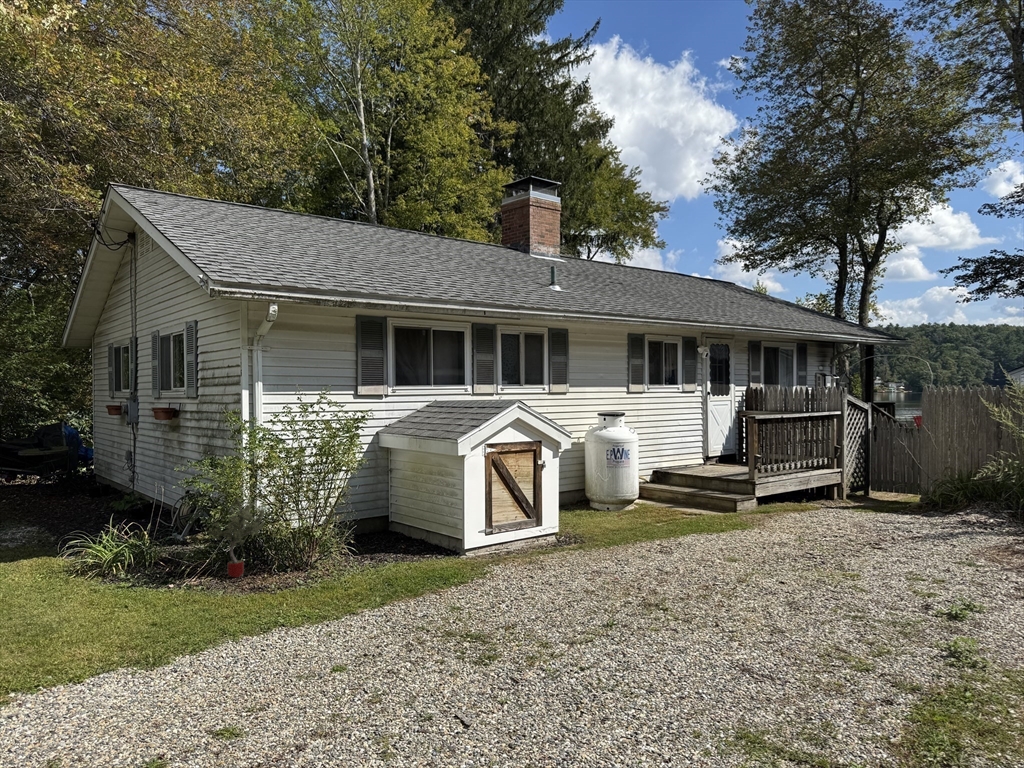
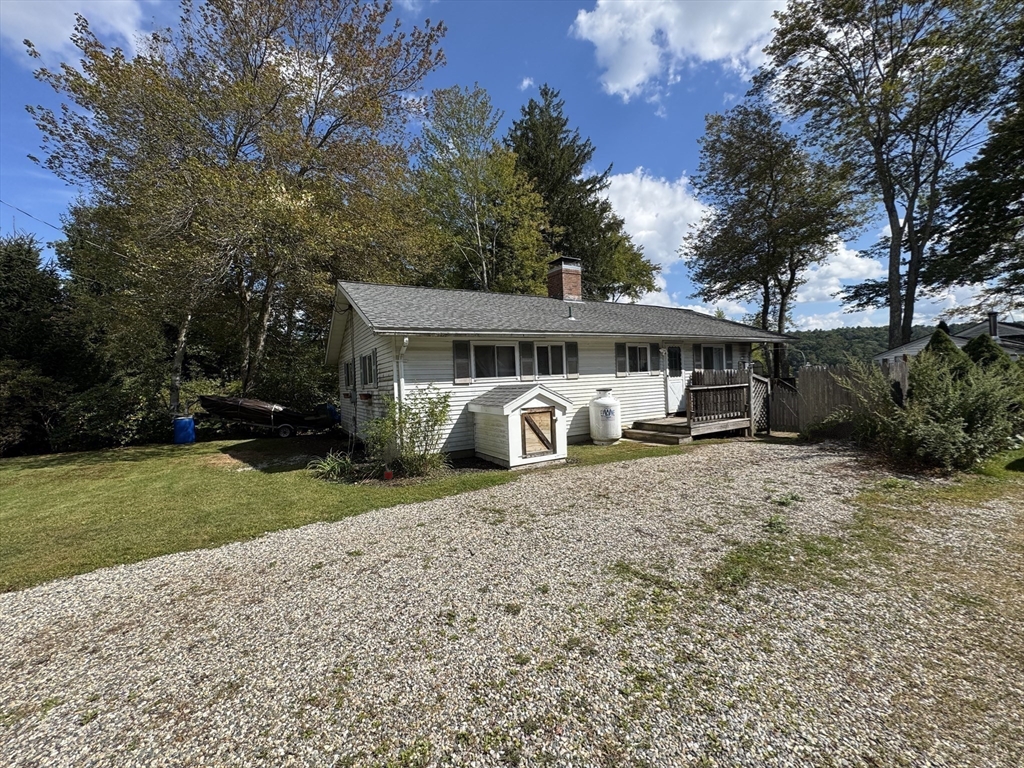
lounge chair: none [943,475,1010,518] -> present [809,421,854,447]

